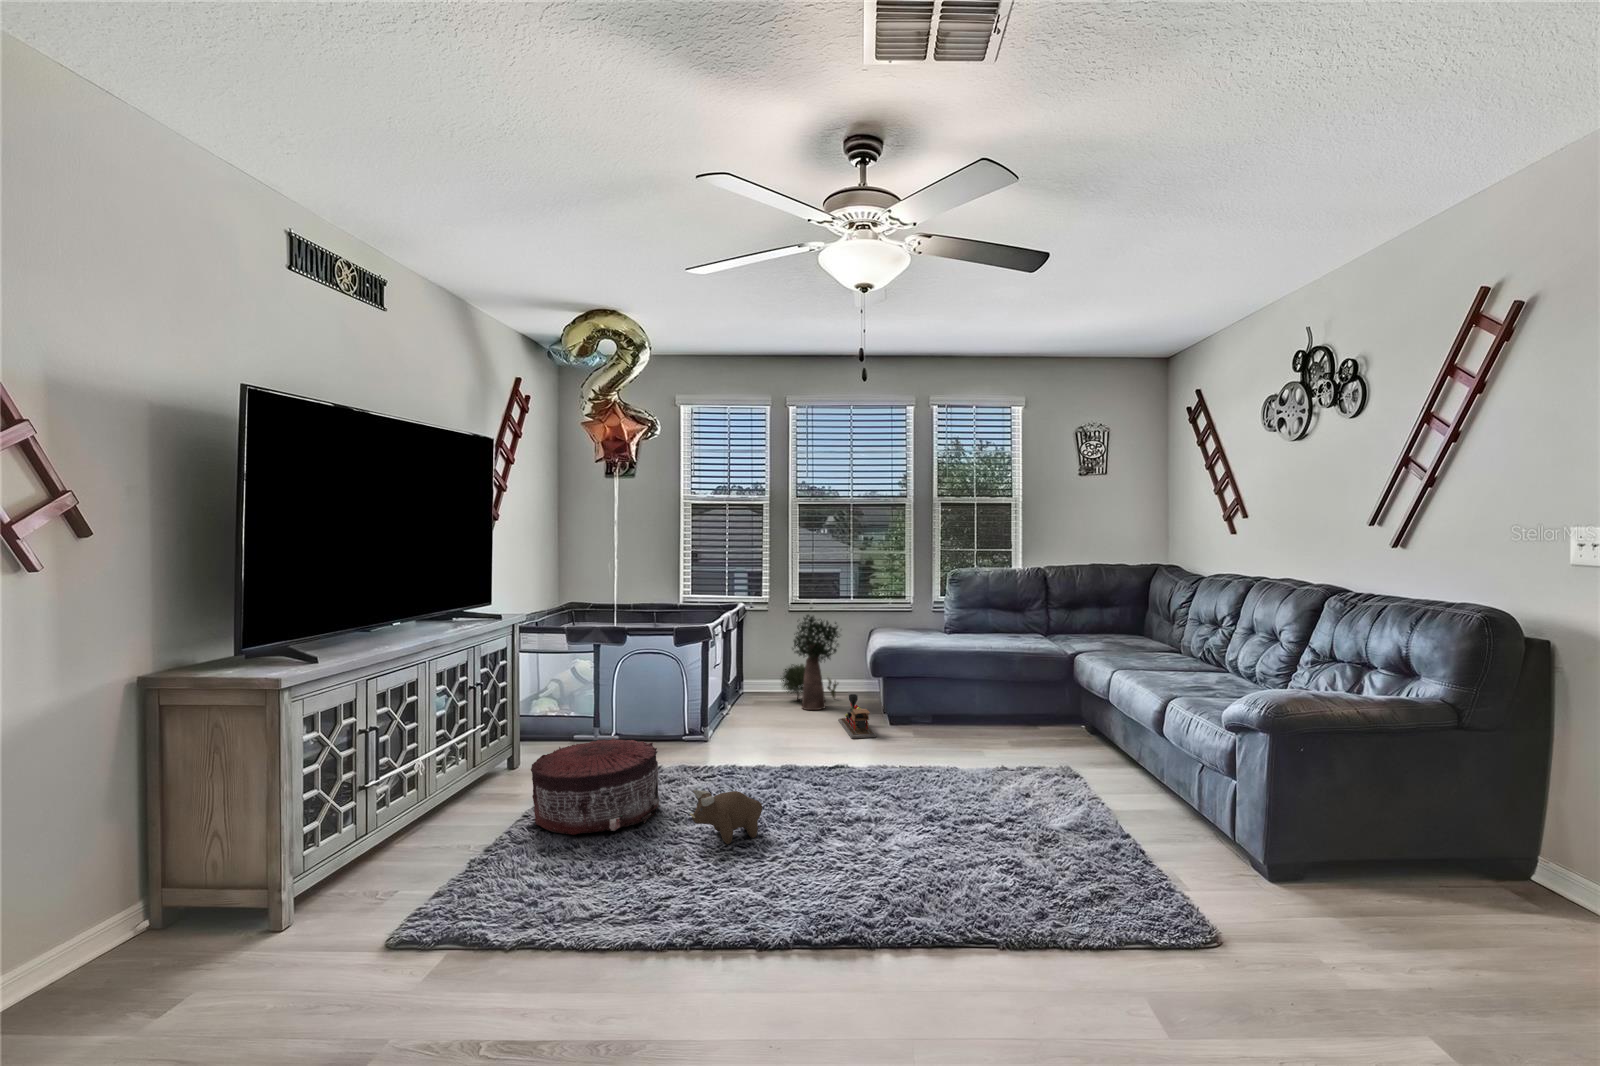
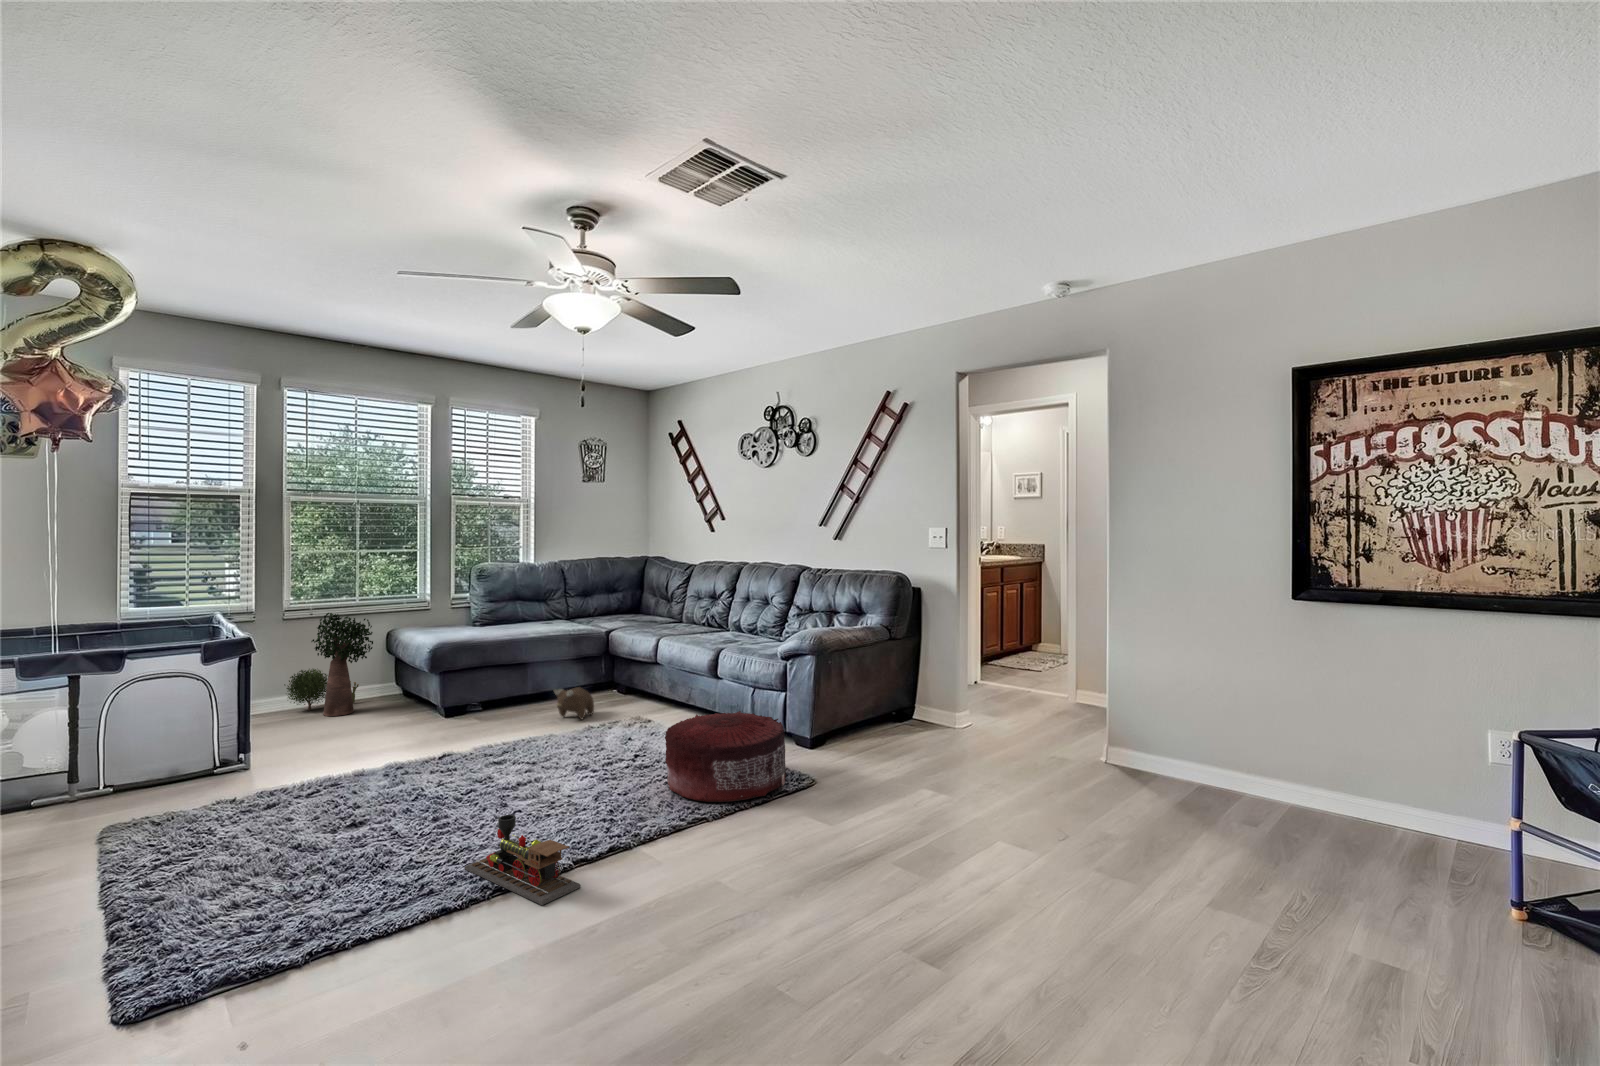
toy train: present [838,694,877,739] -> present [465,815,581,905]
pouf: present [531,738,659,835] -> present [665,711,787,802]
plush toy: present [690,790,762,844] -> present [554,687,594,719]

